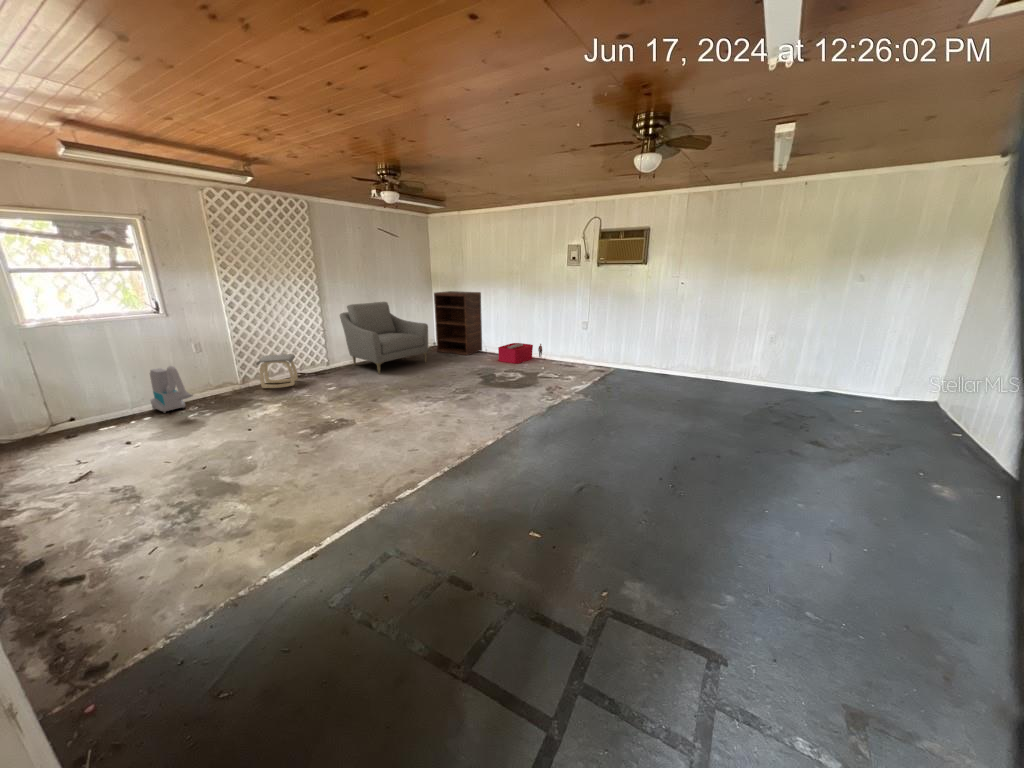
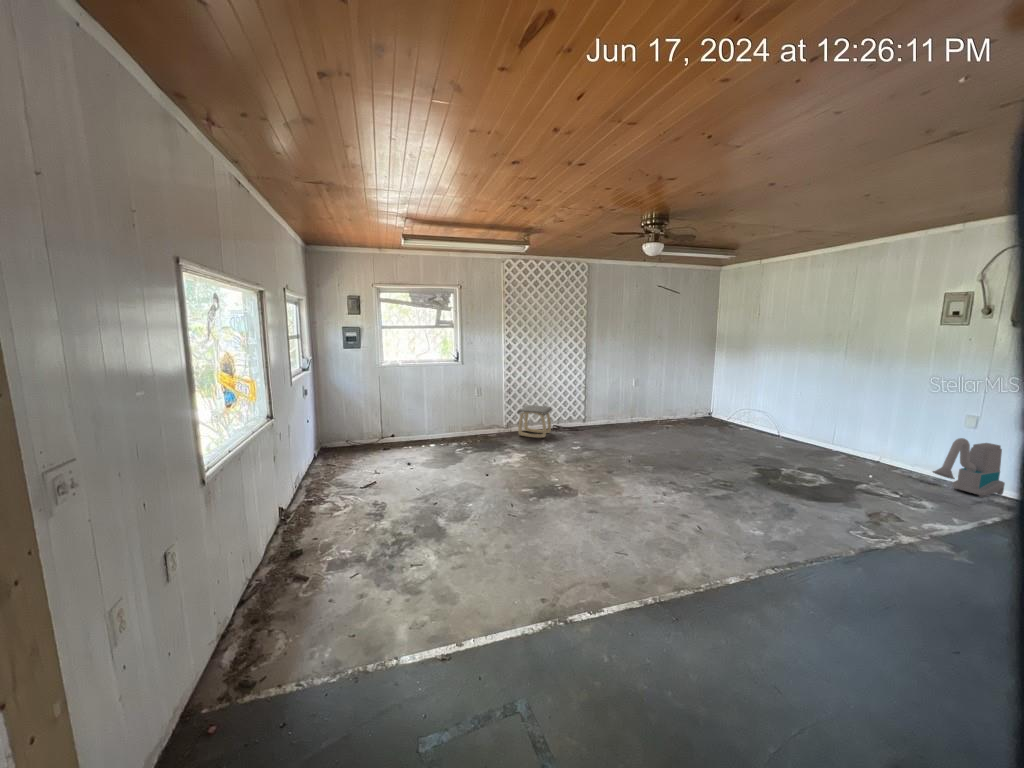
shelving unit: present [434,291,482,355] -> none [709,353,780,435]
chair: present [340,302,428,374] -> none [602,362,697,441]
storage bin: present [498,343,542,363] -> none [794,430,877,461]
vacuum cleaner: present [150,366,193,413] -> present [933,438,1005,497]

